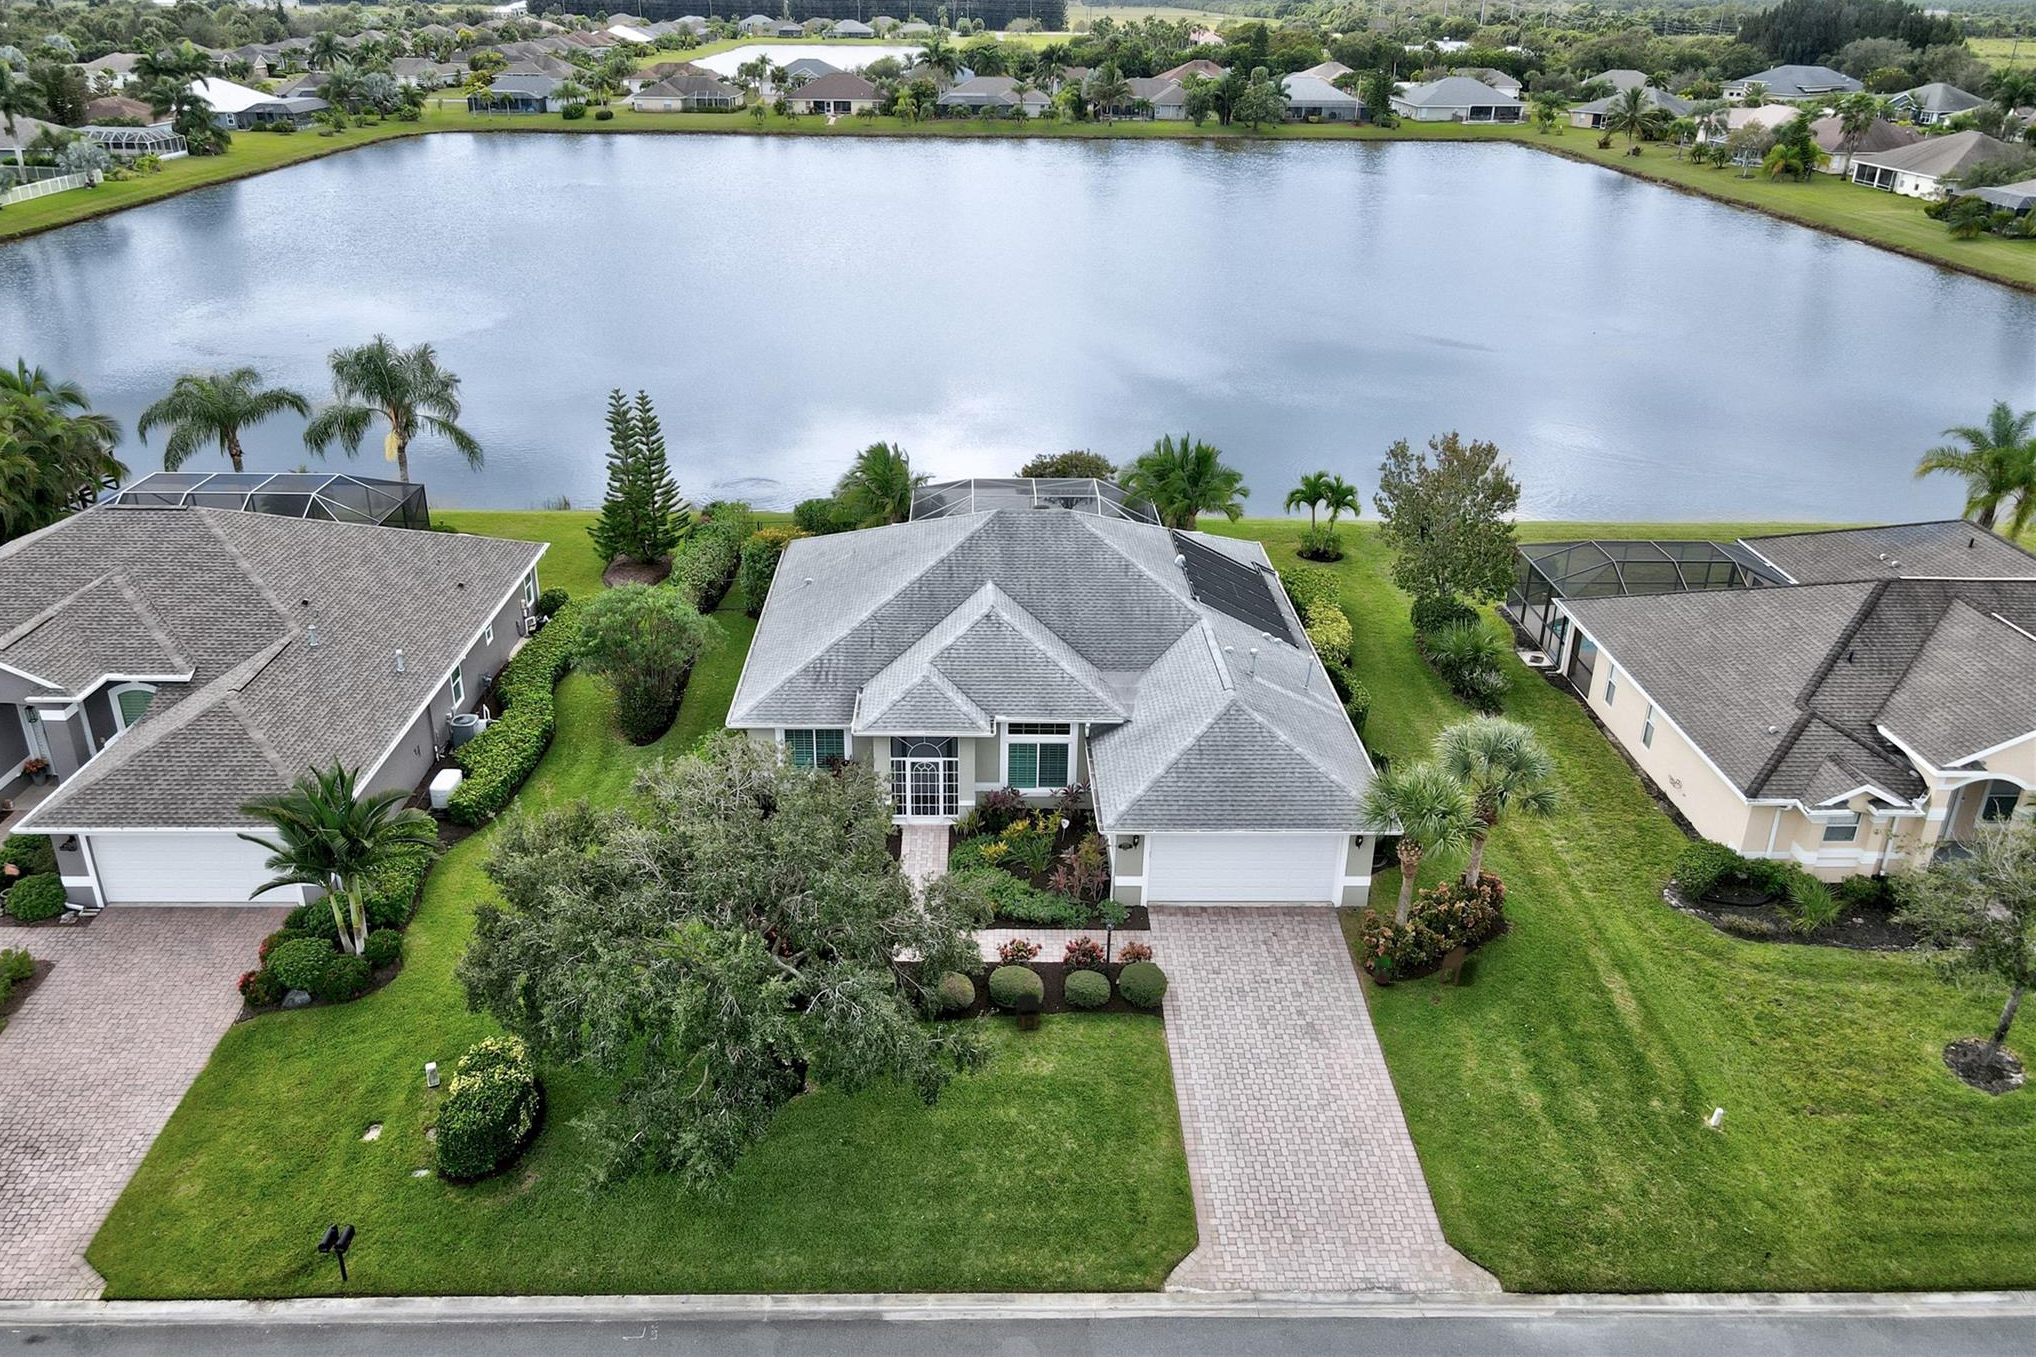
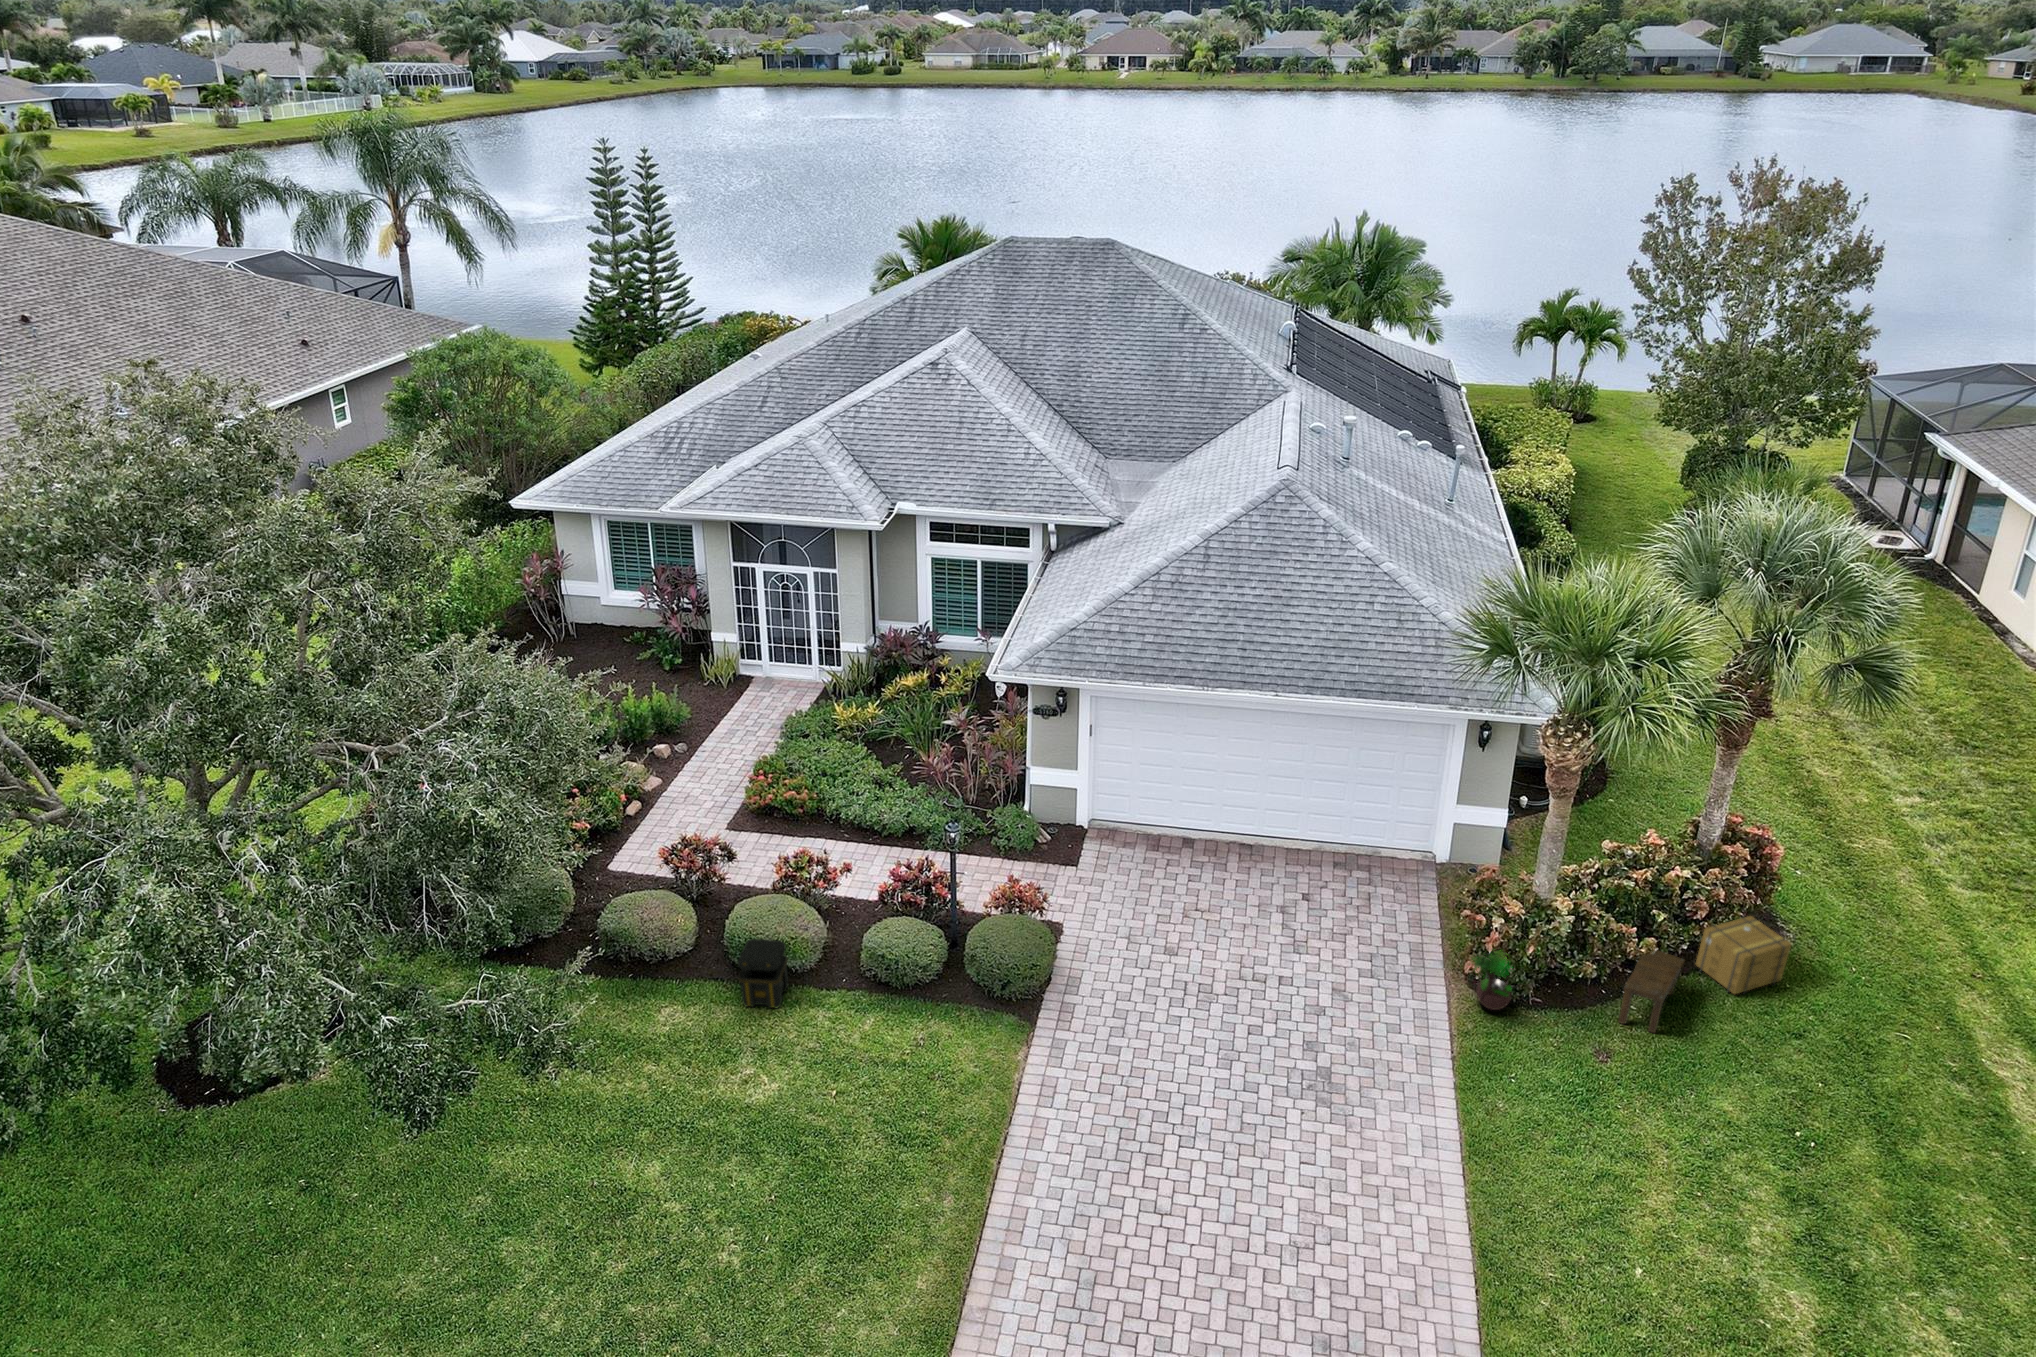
cardboard box: none [1470,921,1513,962] -> present [1696,916,1791,994]

